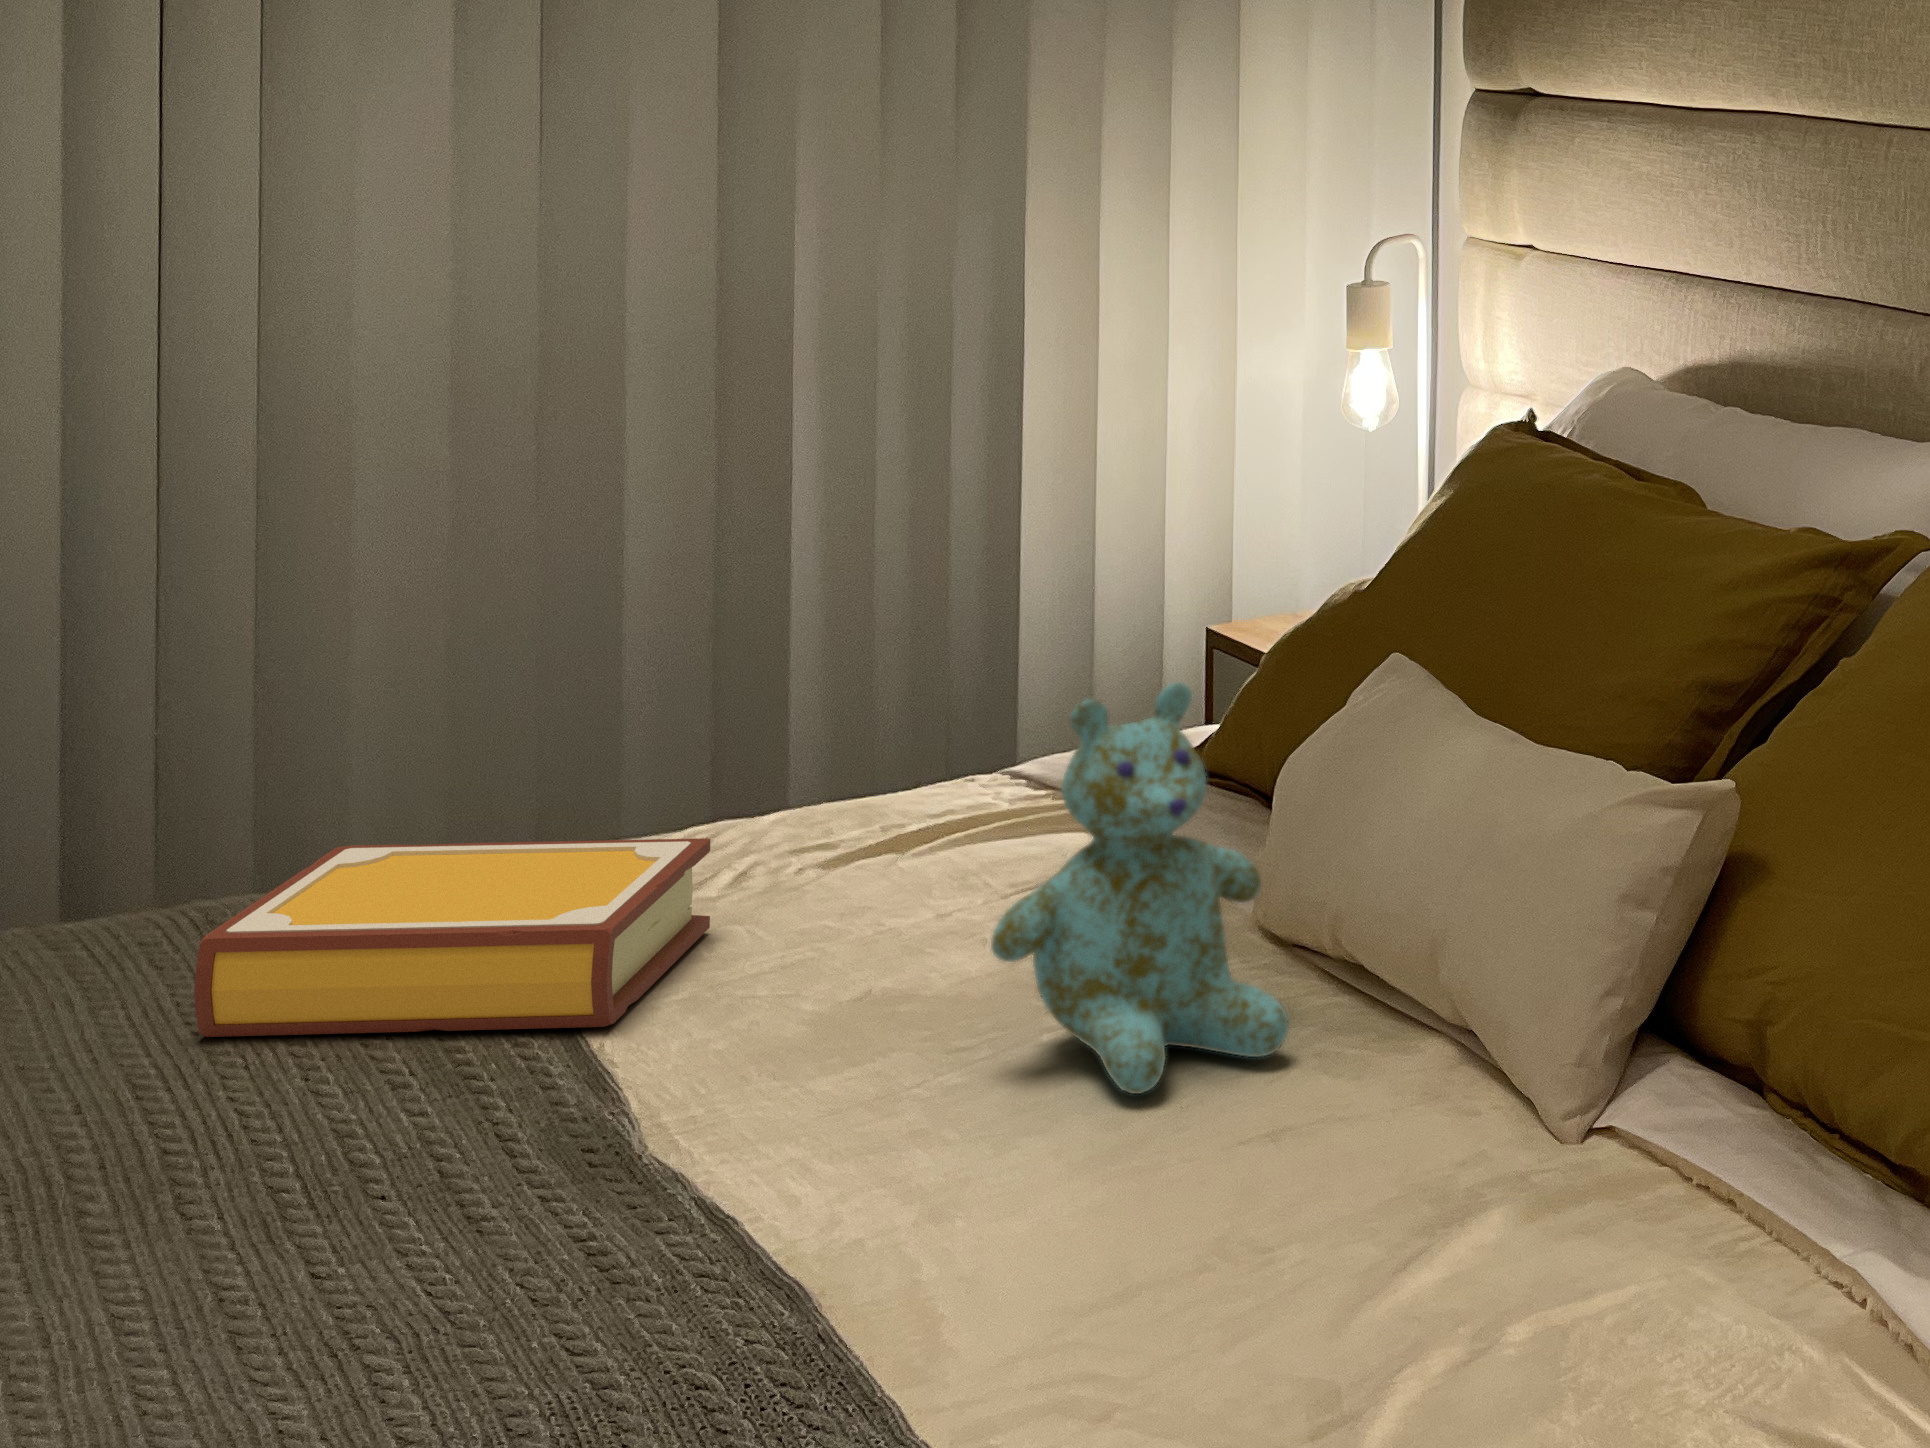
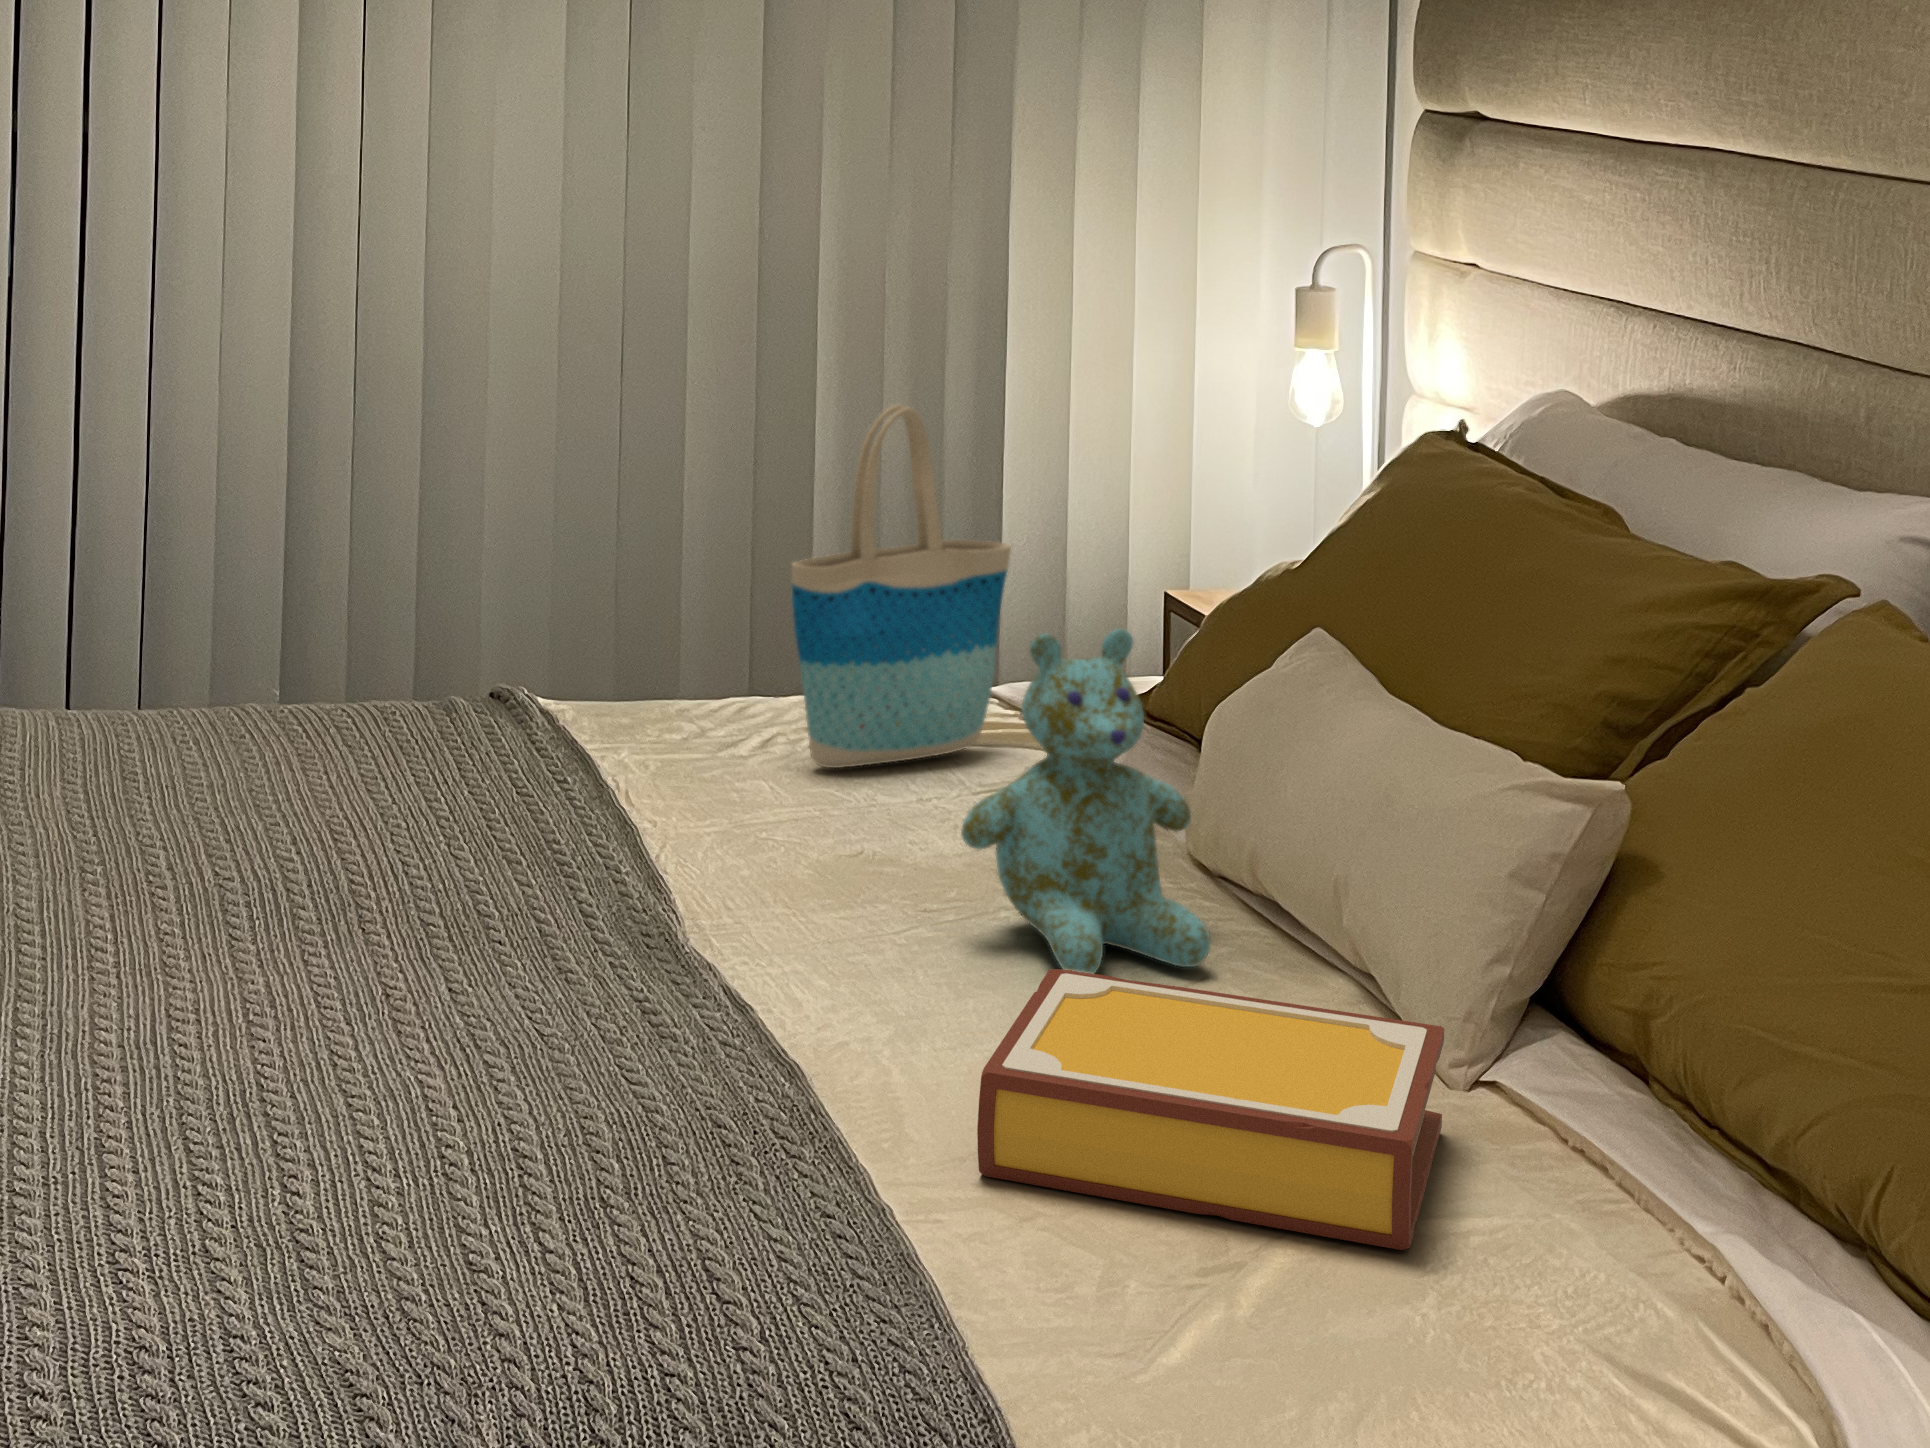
tote bag: none [771,451,1040,886] -> present [792,405,1011,768]
book: present [194,838,710,1037] -> present [977,969,1444,1250]

